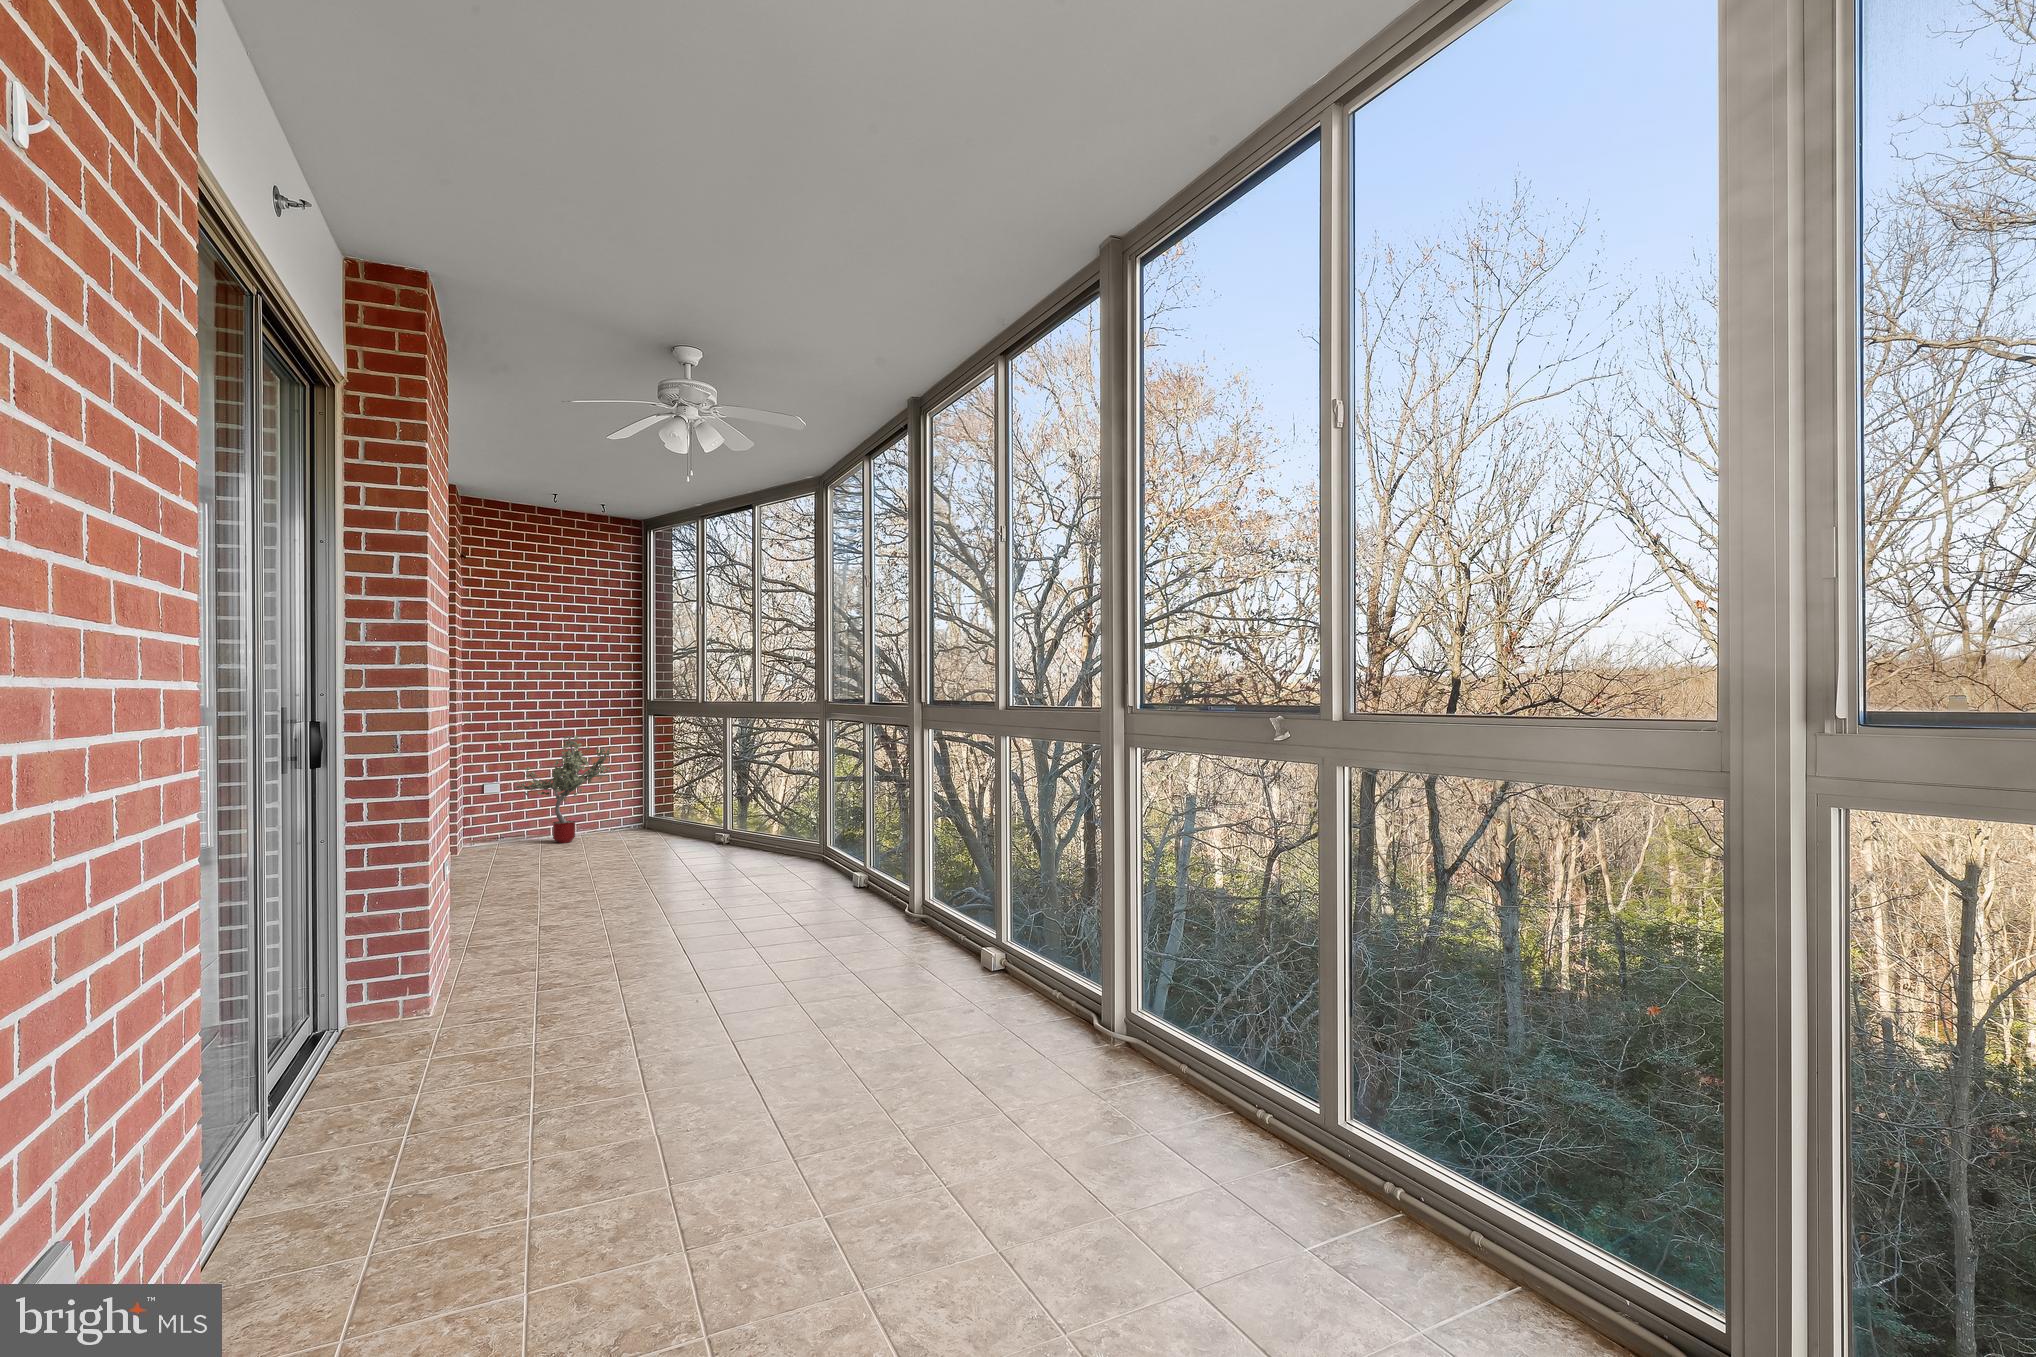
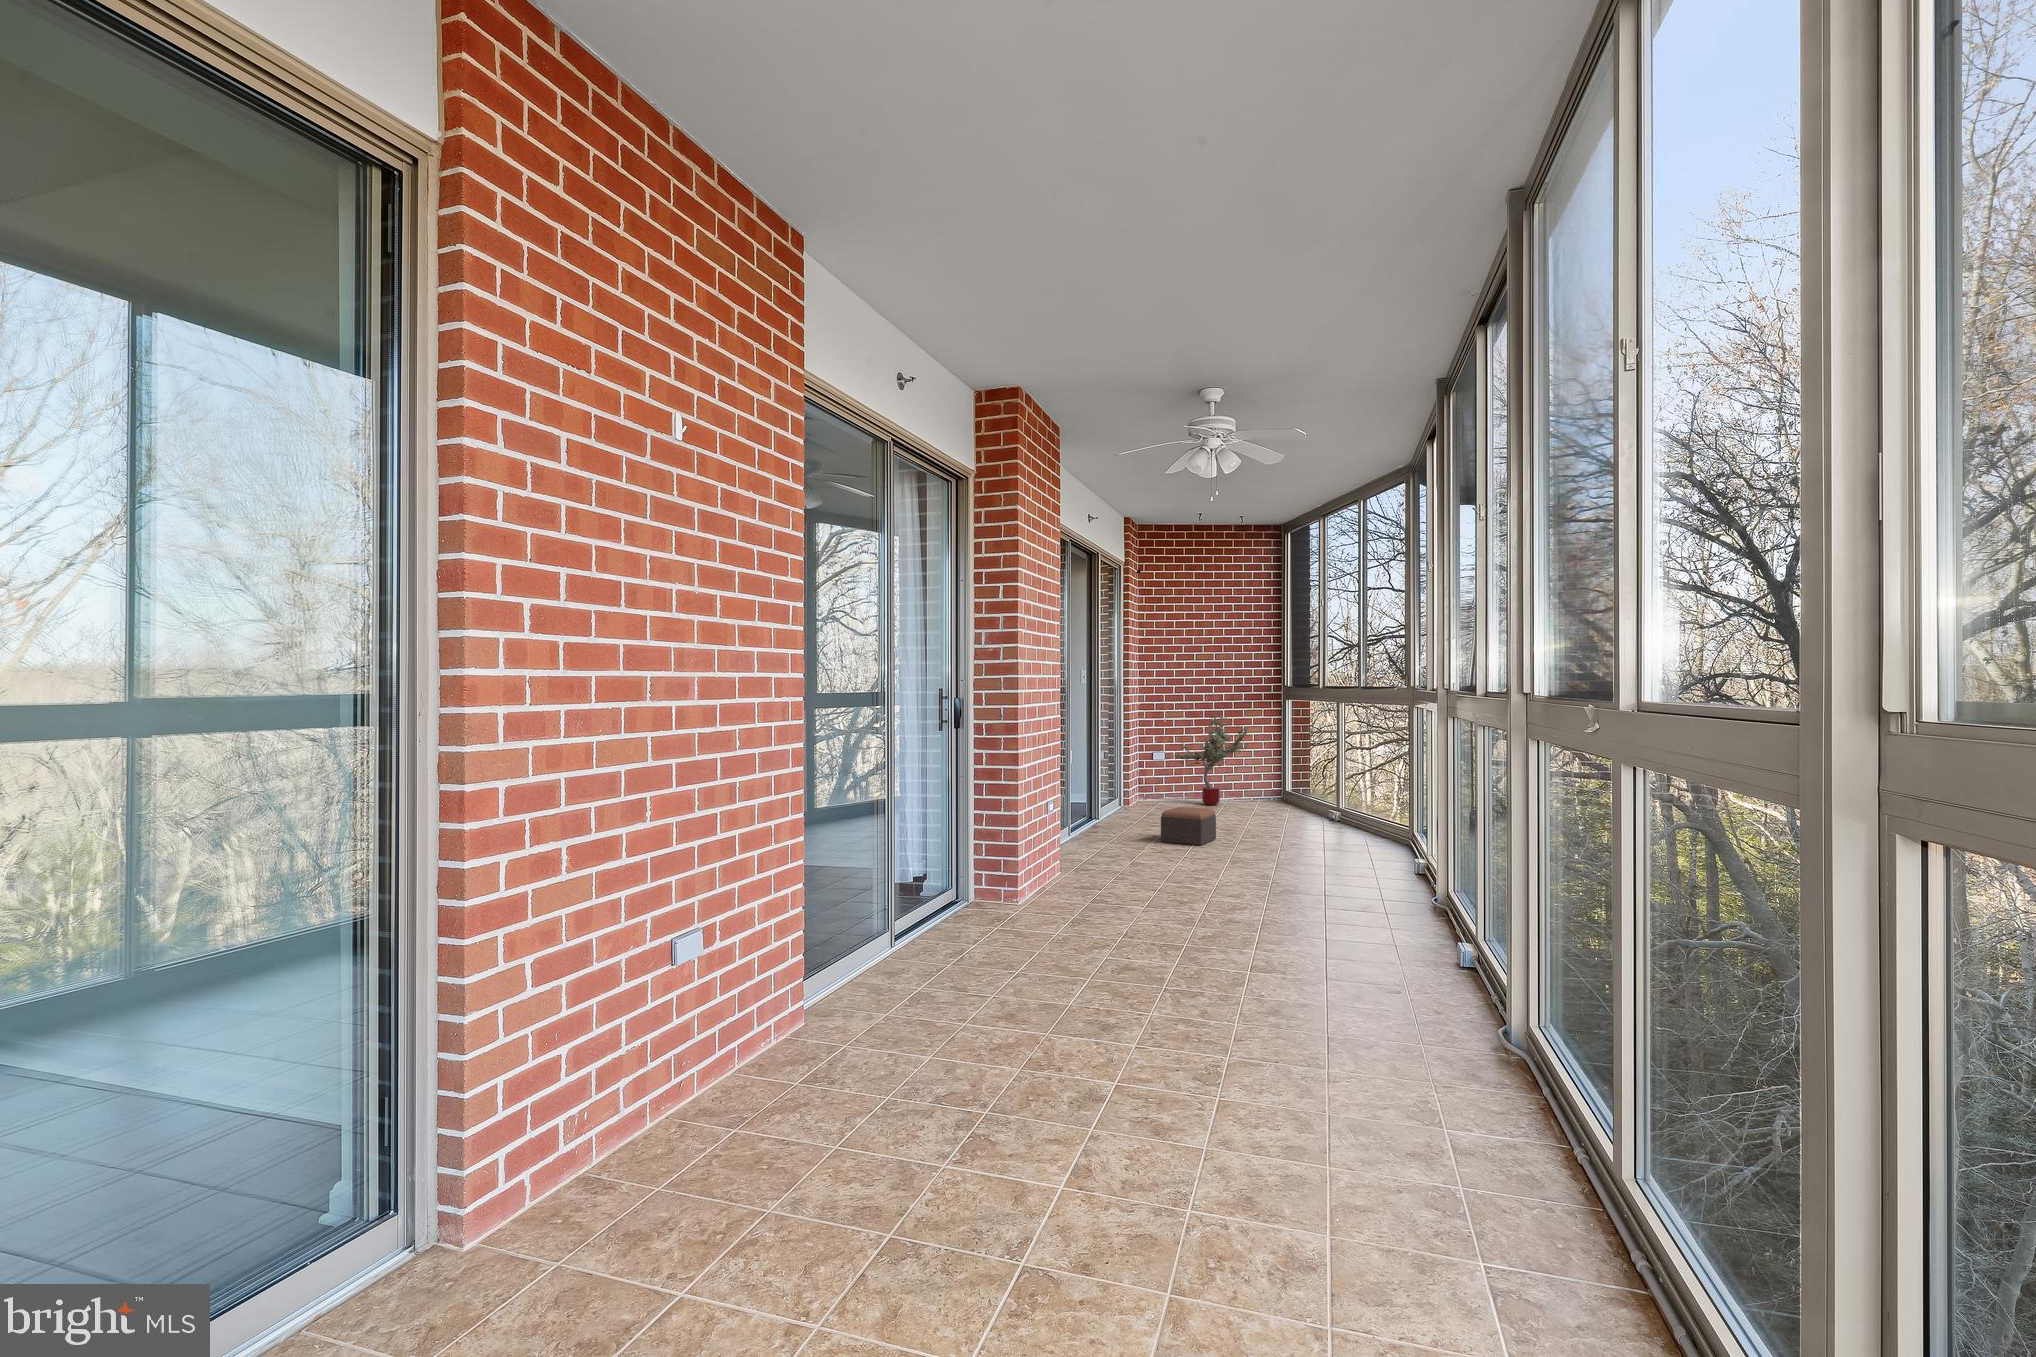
footstool: none [545,846,611,894] -> present [1161,807,1216,845]

